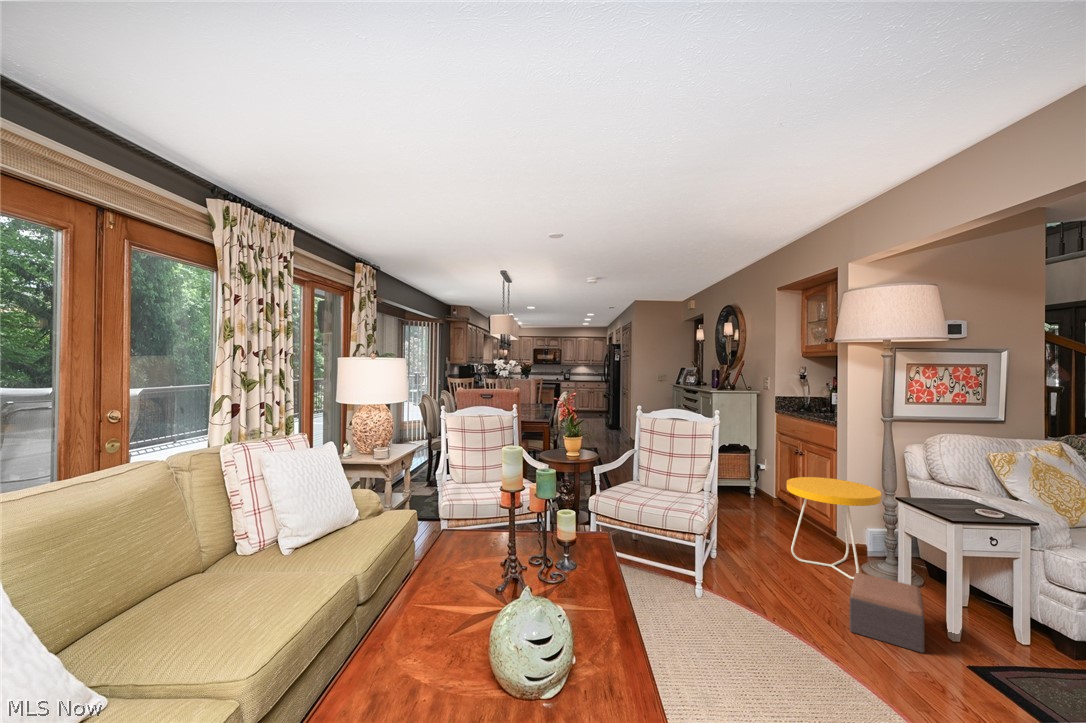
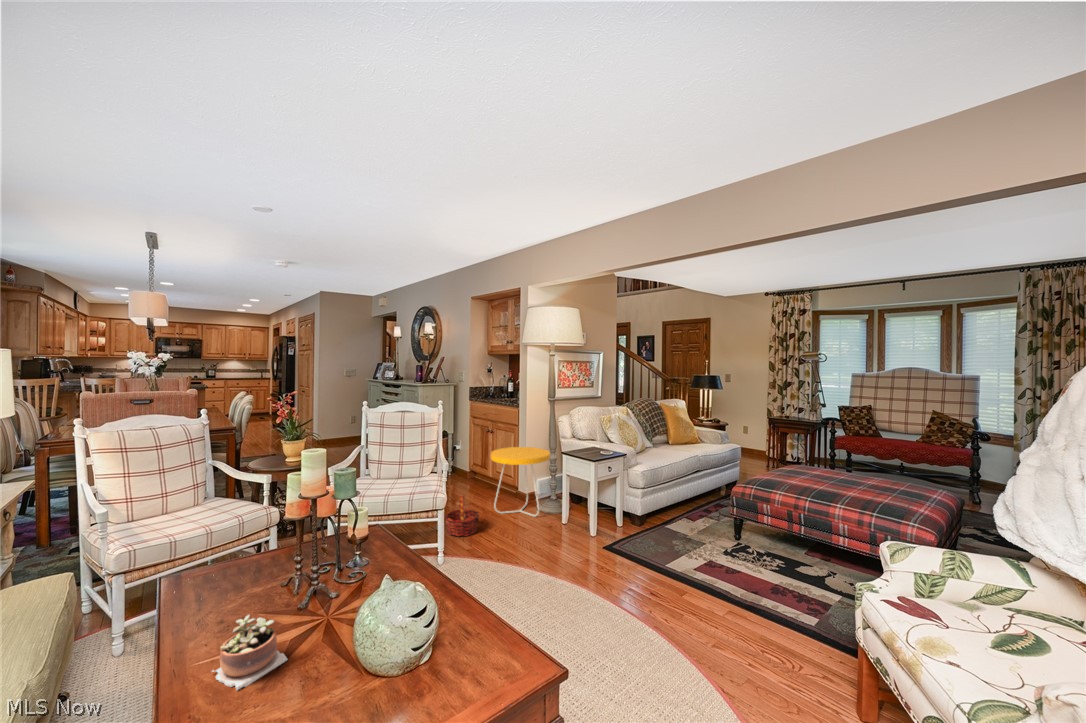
basket: none [718,525,763,577] -> present [446,495,479,536]
footstool: present [850,573,925,653] -> none [542,509,585,551]
succulent plant: none [407,579,457,642] -> present [213,615,288,690]

